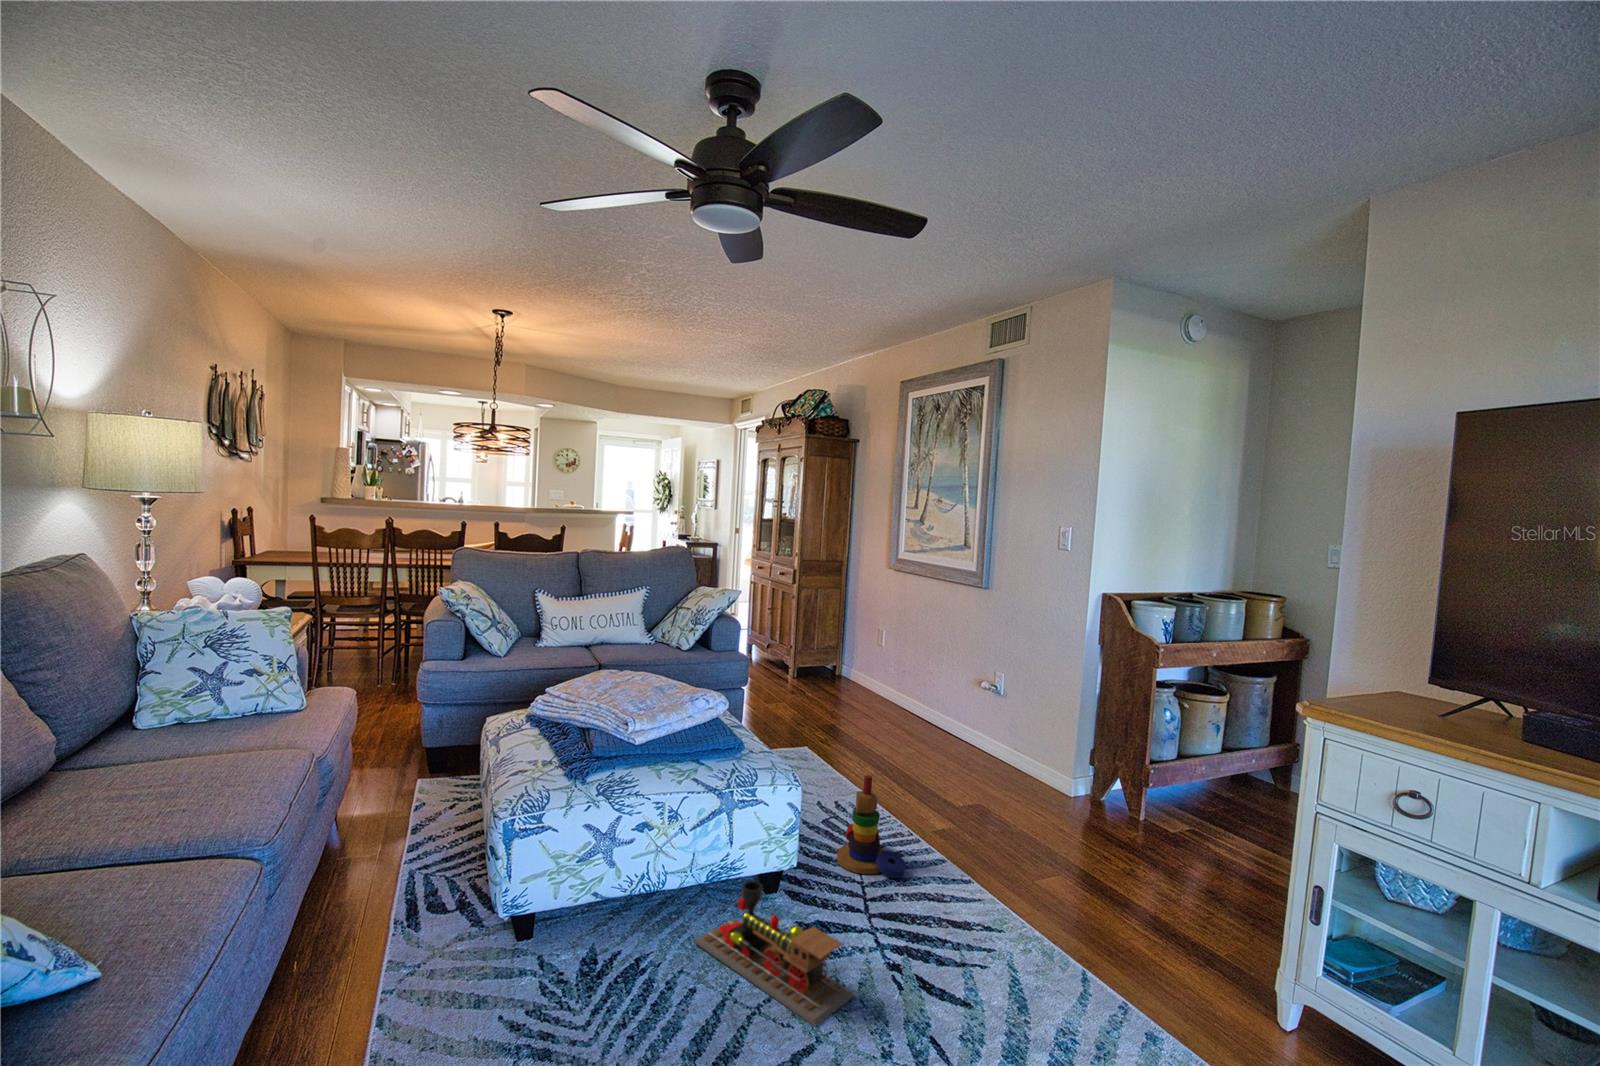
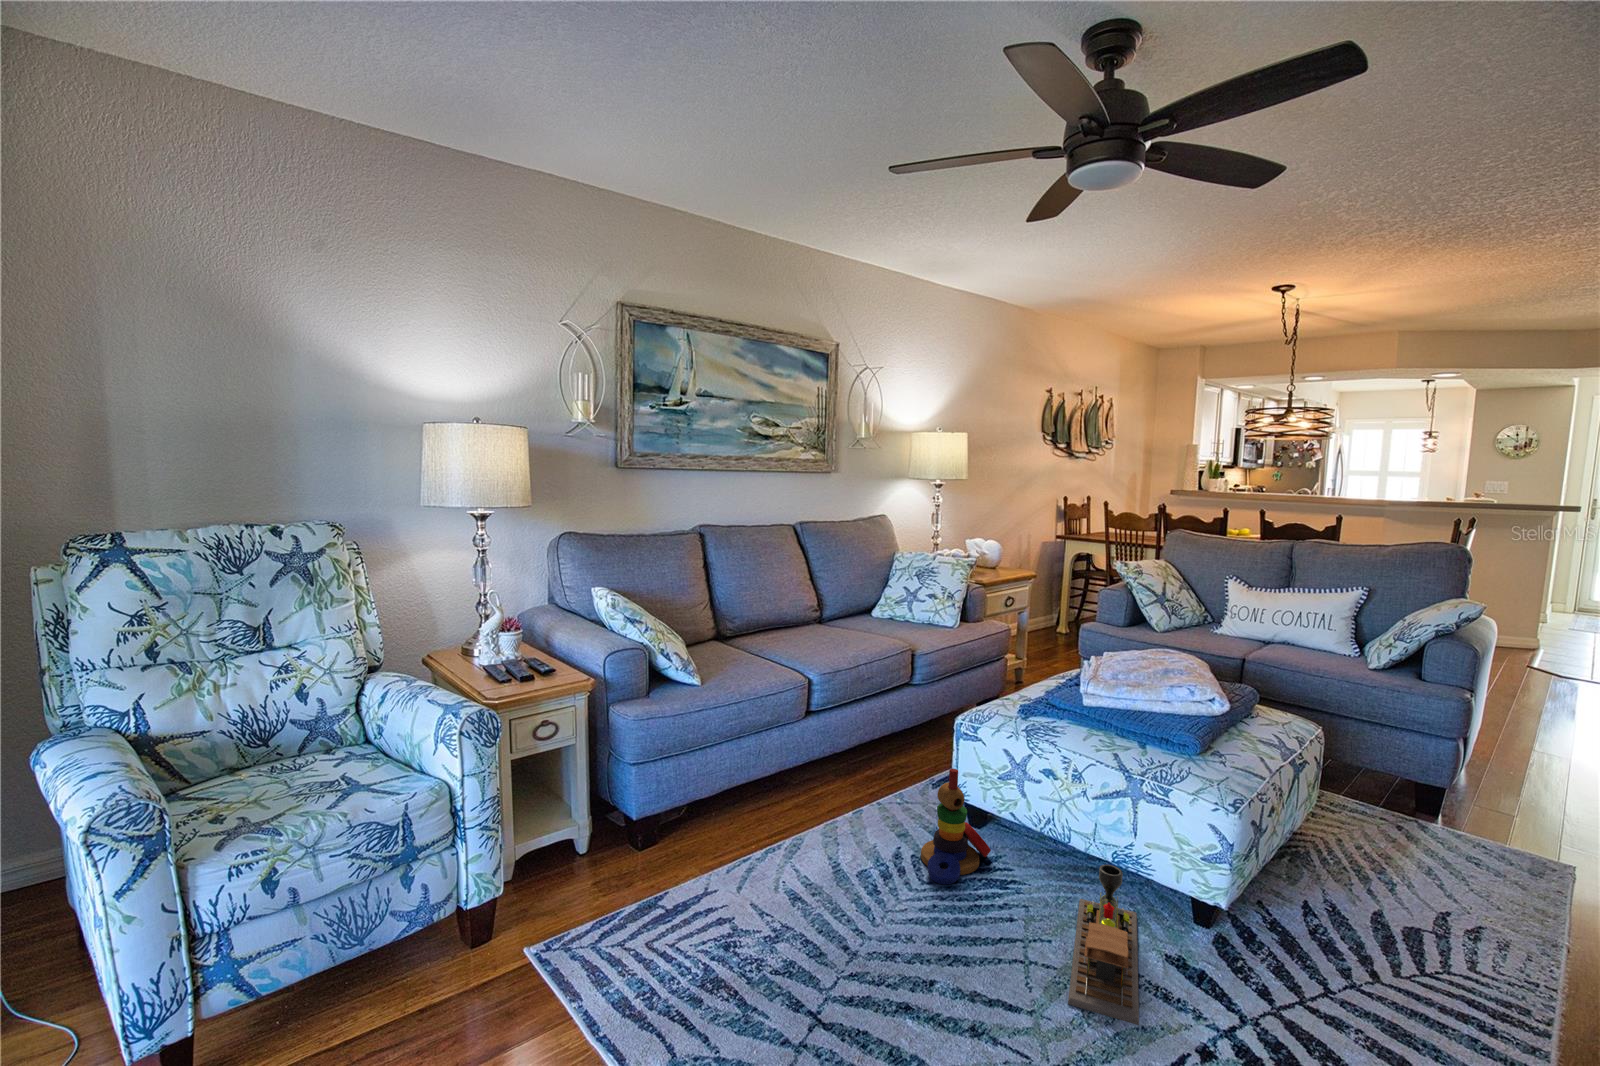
stacking toy: present [837,775,906,878] -> present [921,769,991,885]

